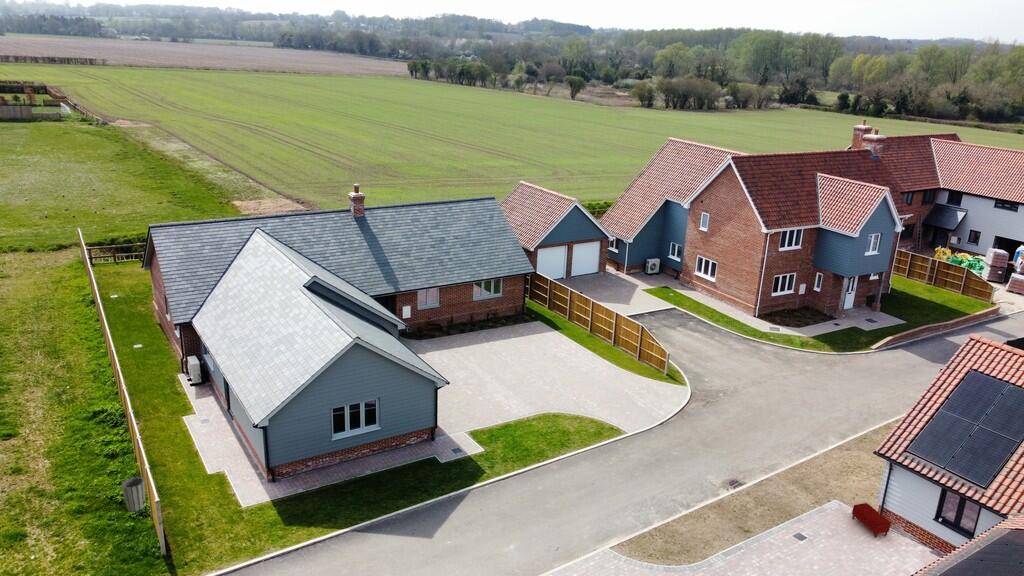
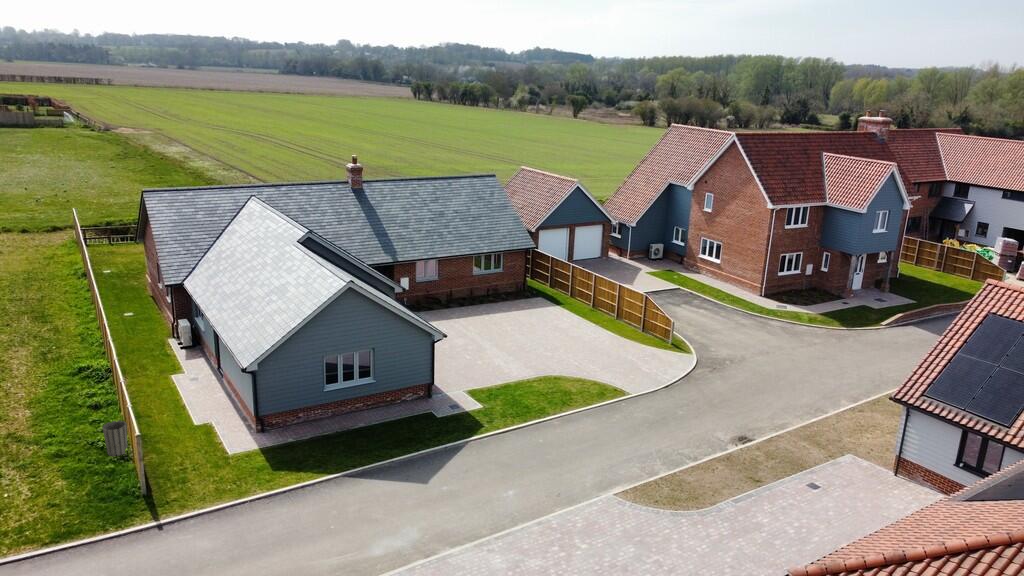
bench: present [852,503,891,538] -> none [867,455,909,489]

